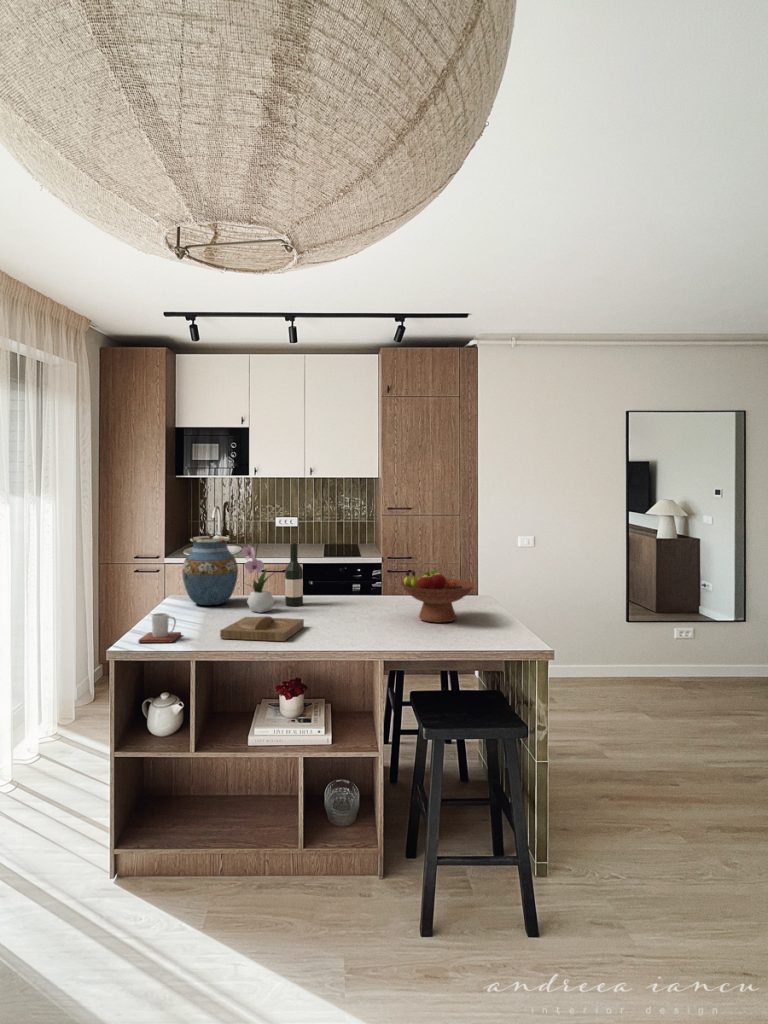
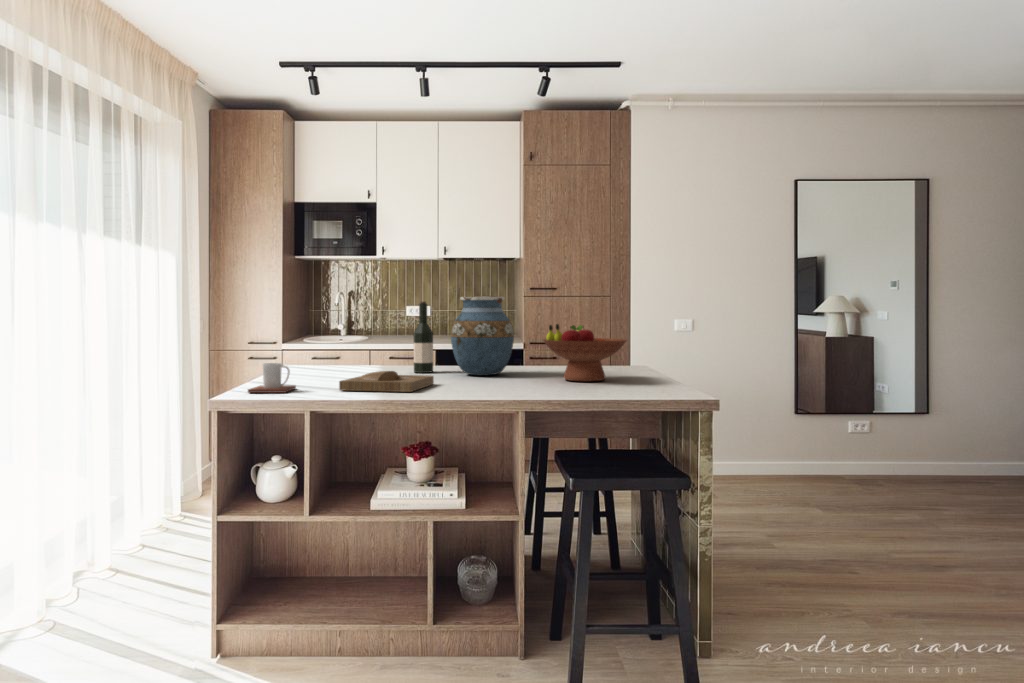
flower arrangement: present [242,534,276,613] -> none [364,289,405,376]
vase: present [182,536,238,605] -> present [451,296,514,375]

